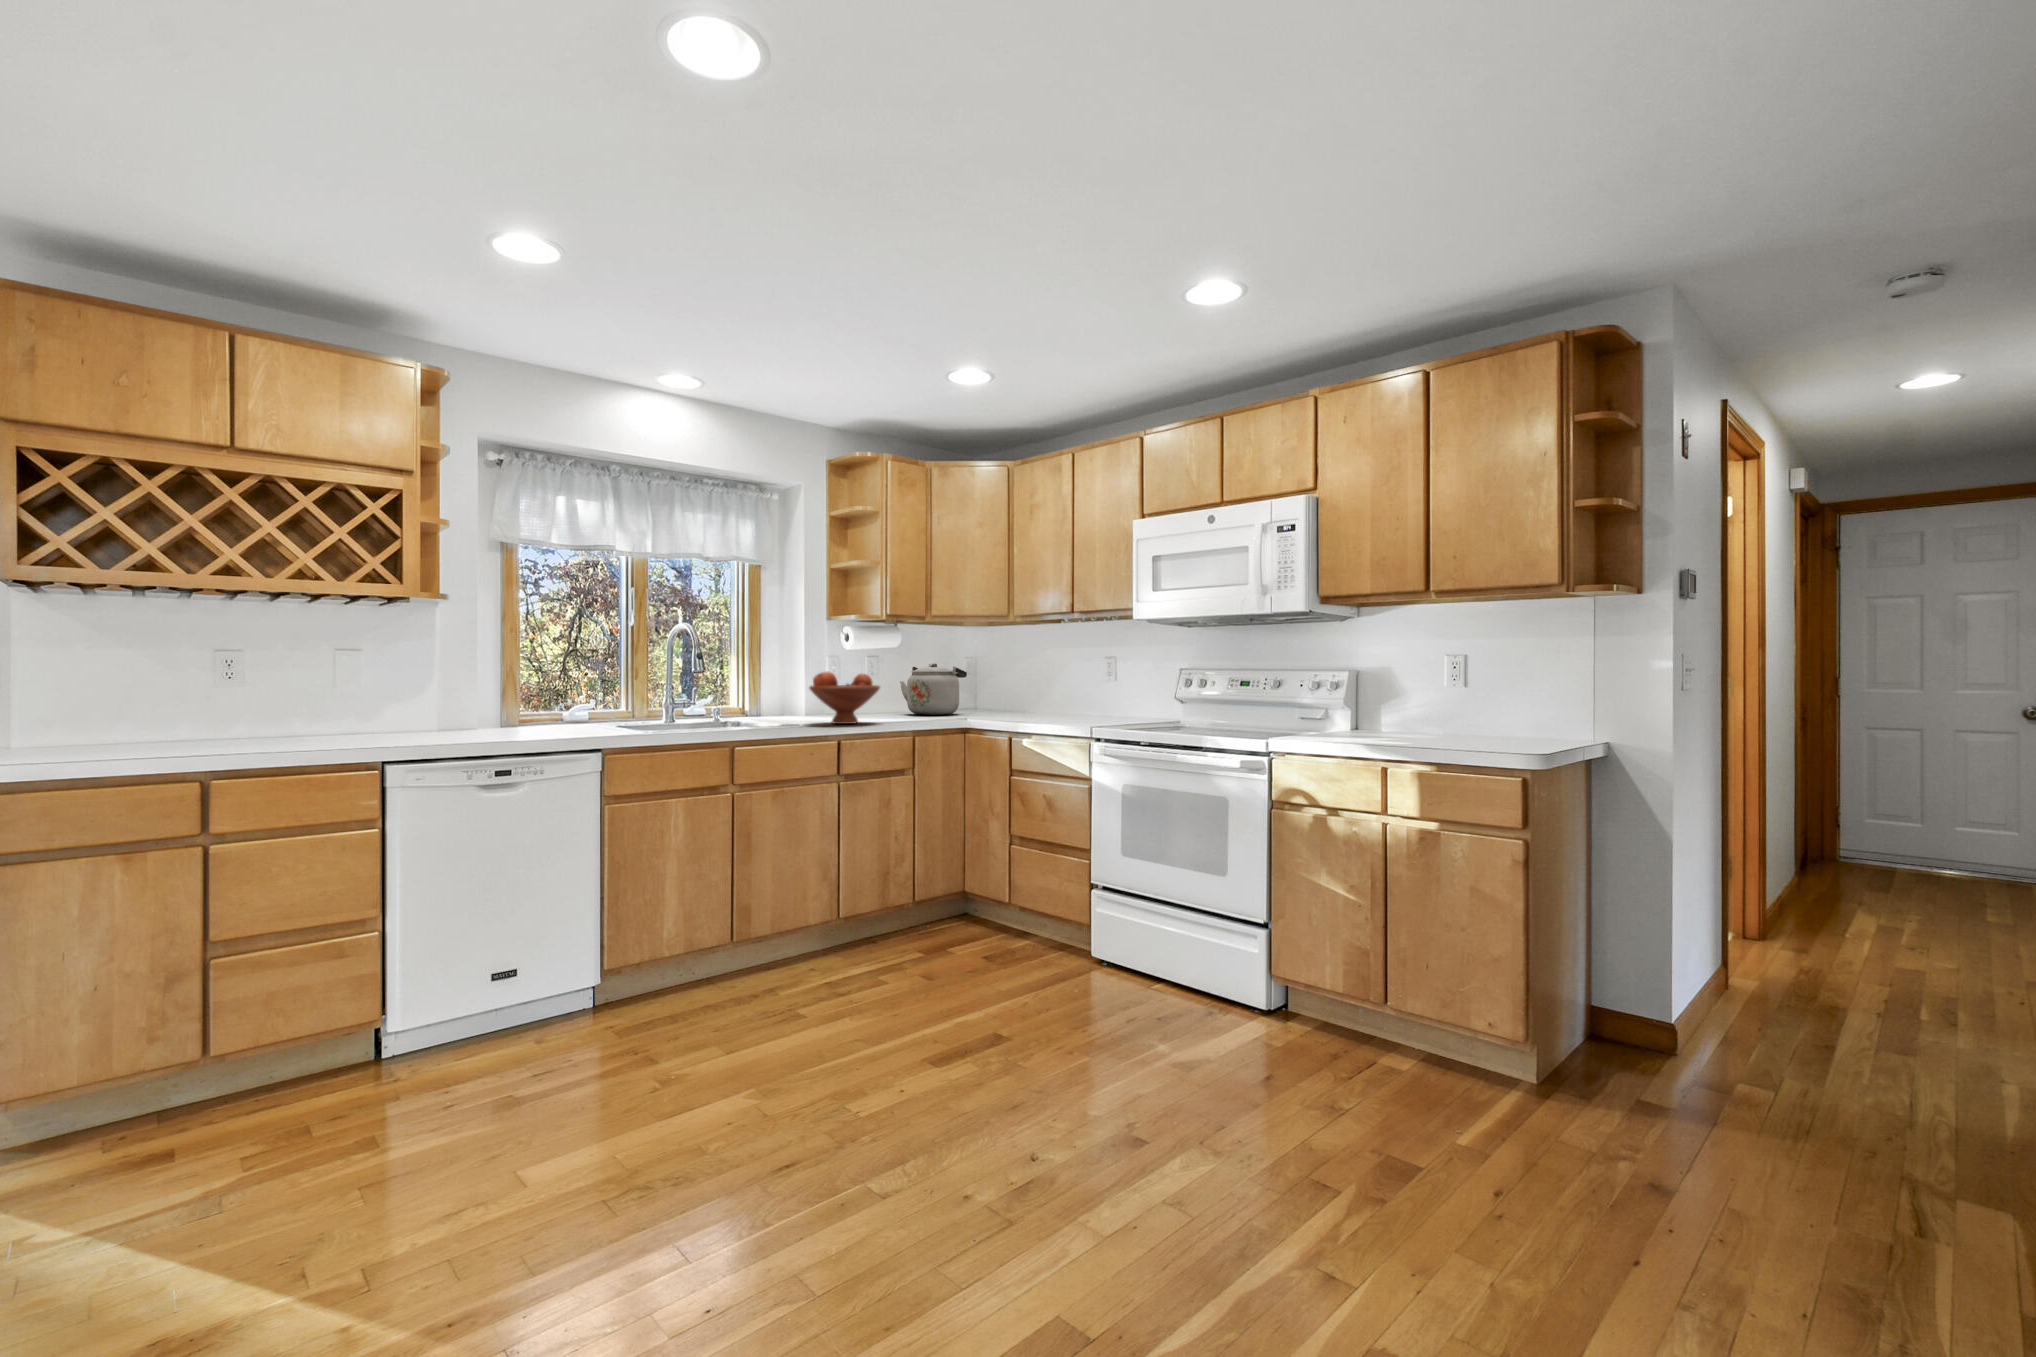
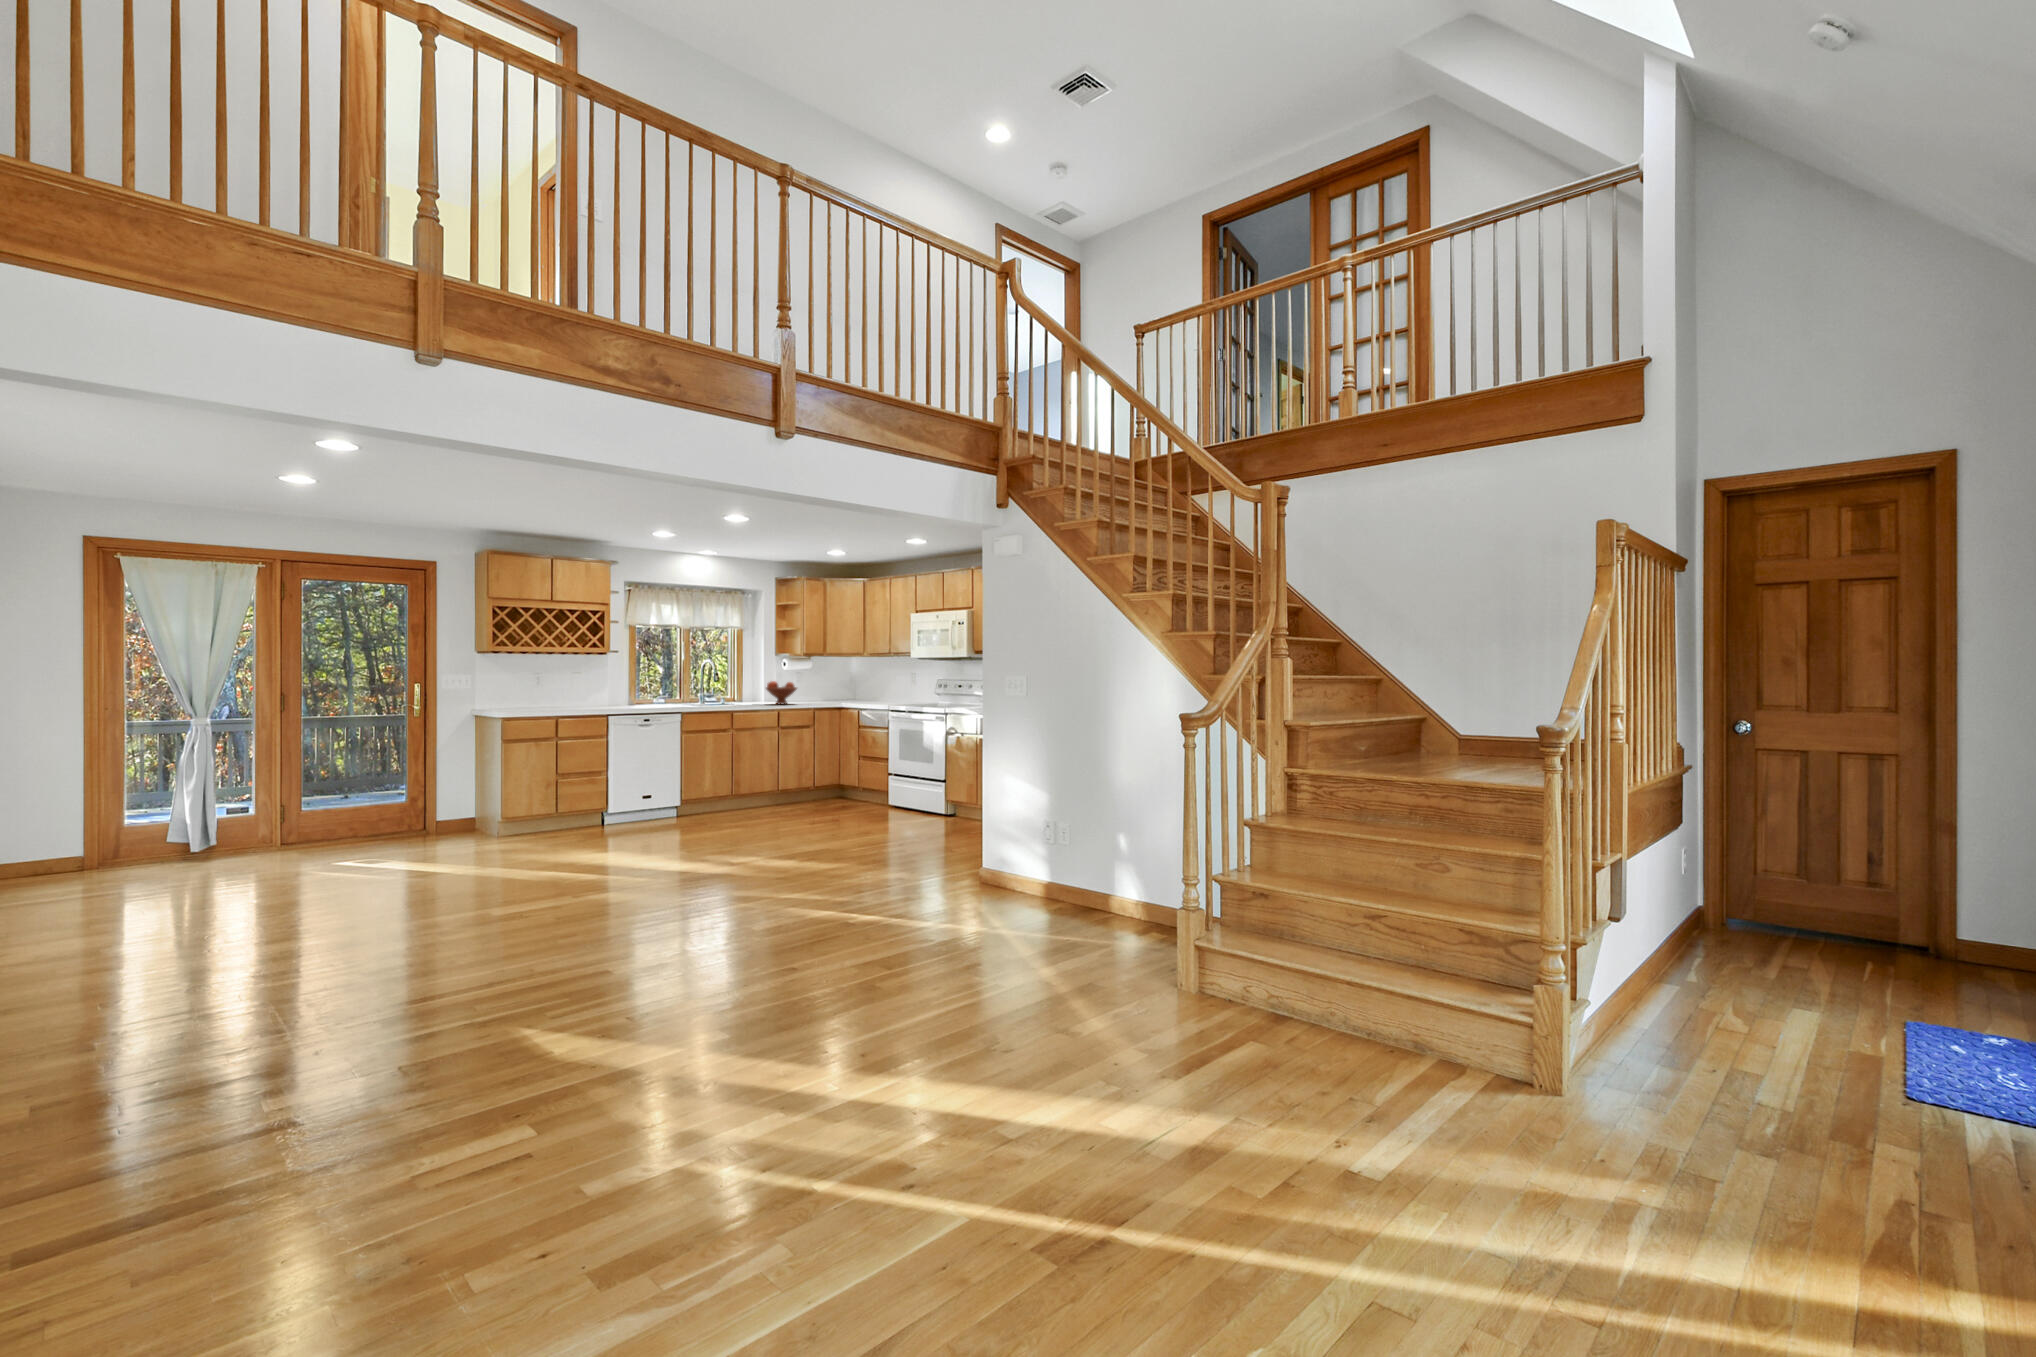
kettle: present [900,663,967,715] -> none [811,677,844,701]

